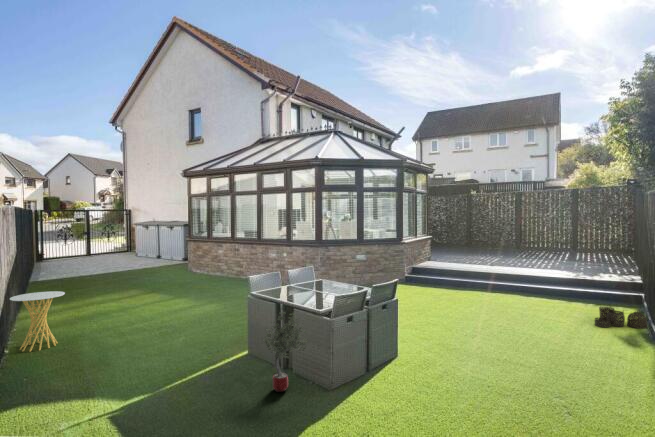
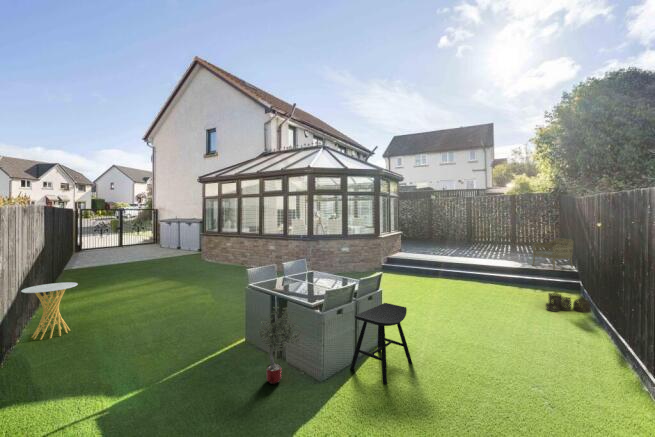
armchair: none [589,243,640,281] -> present [532,239,574,270]
stool: none [361,312,428,393] -> present [350,303,412,384]

